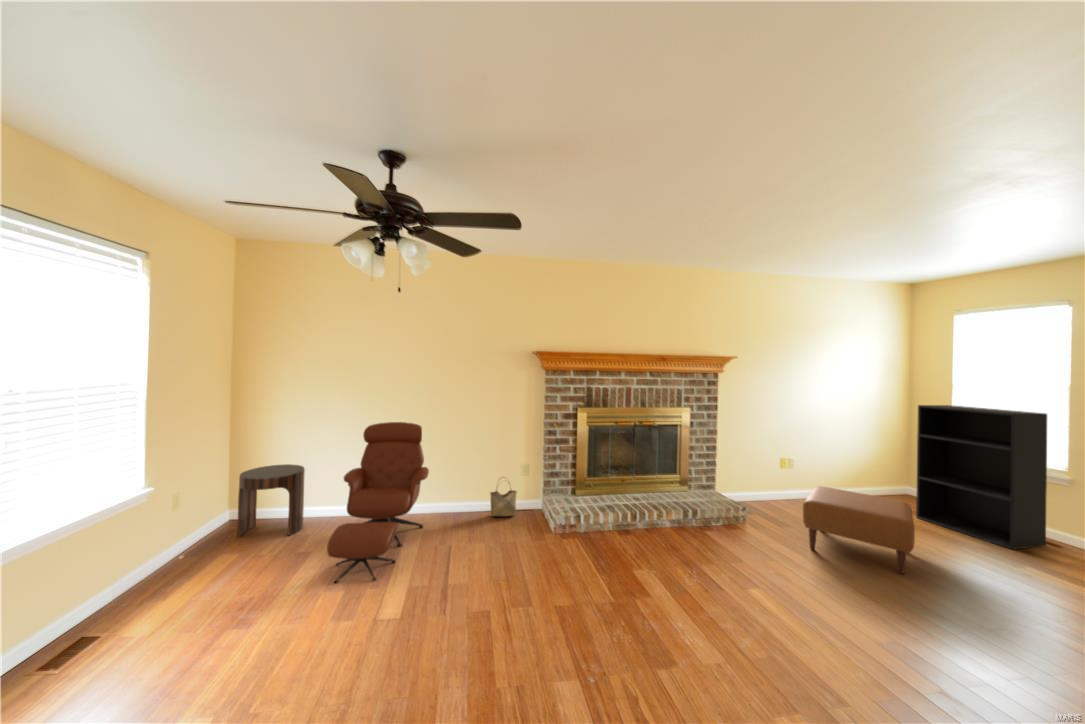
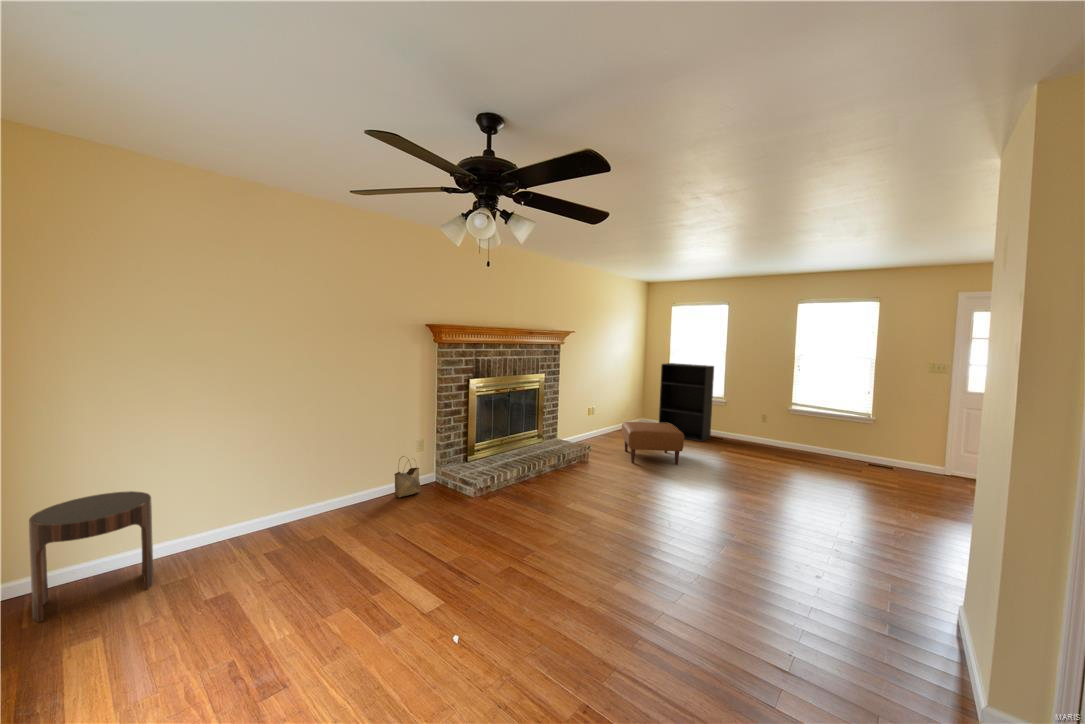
lounge chair: present [327,422,429,583] -> none [232,411,368,599]

